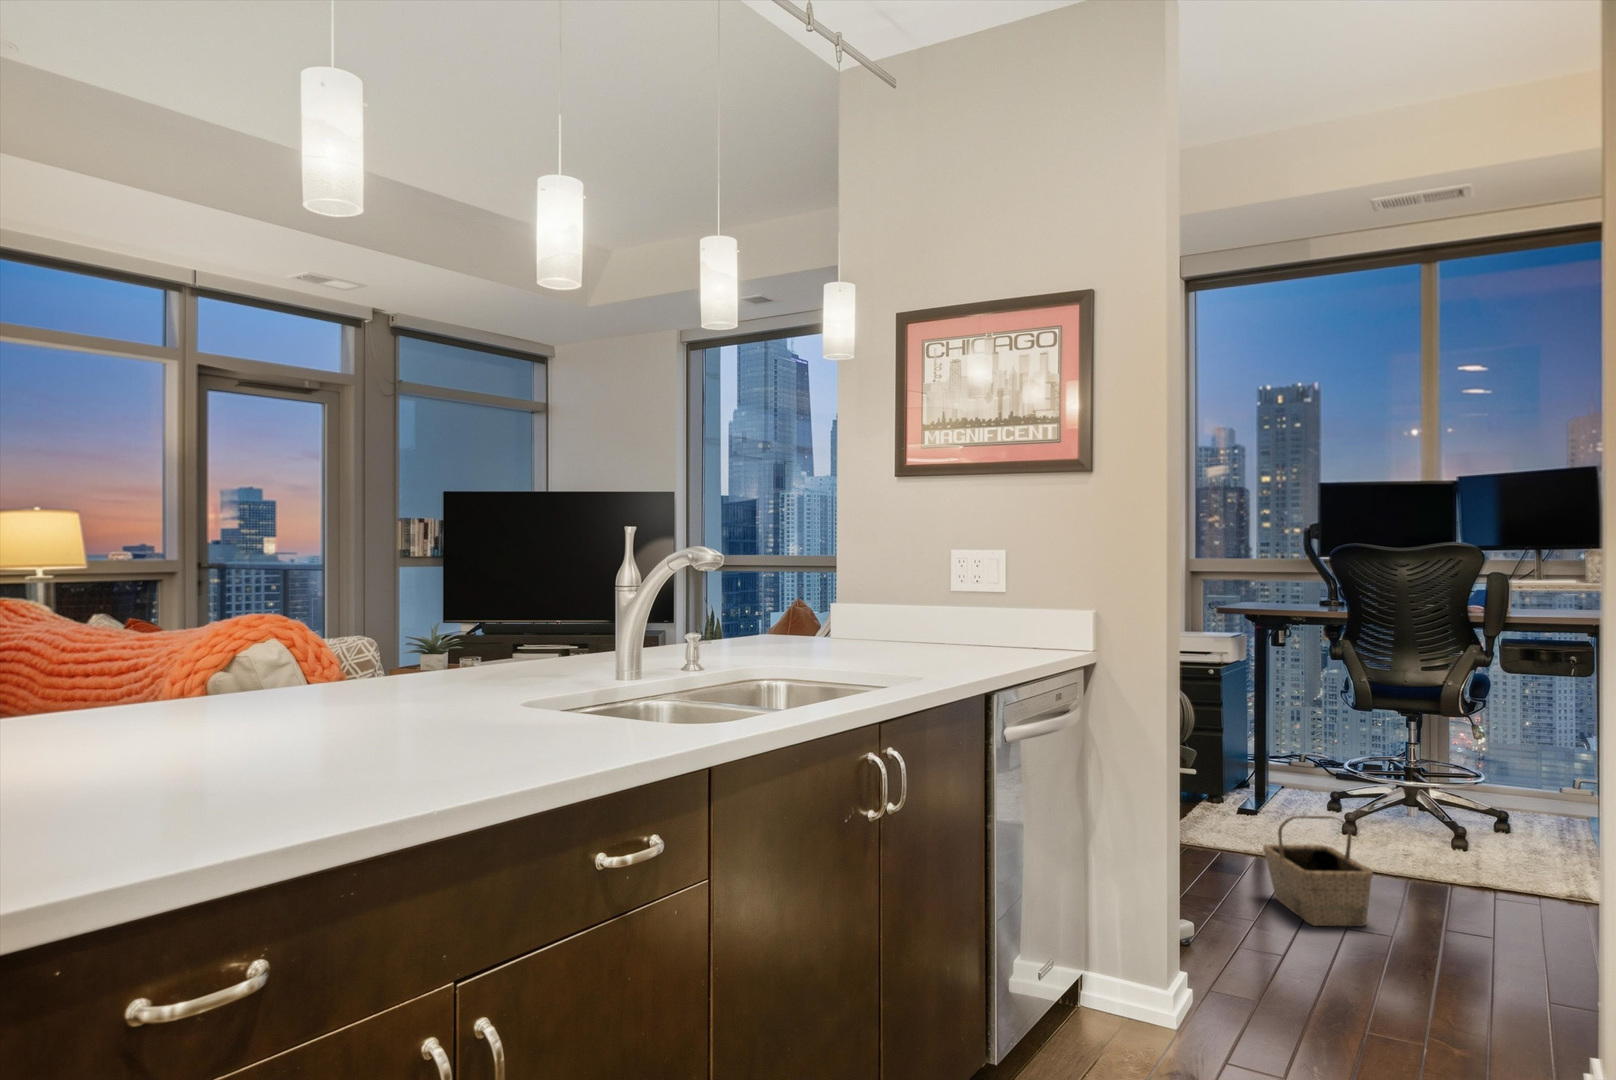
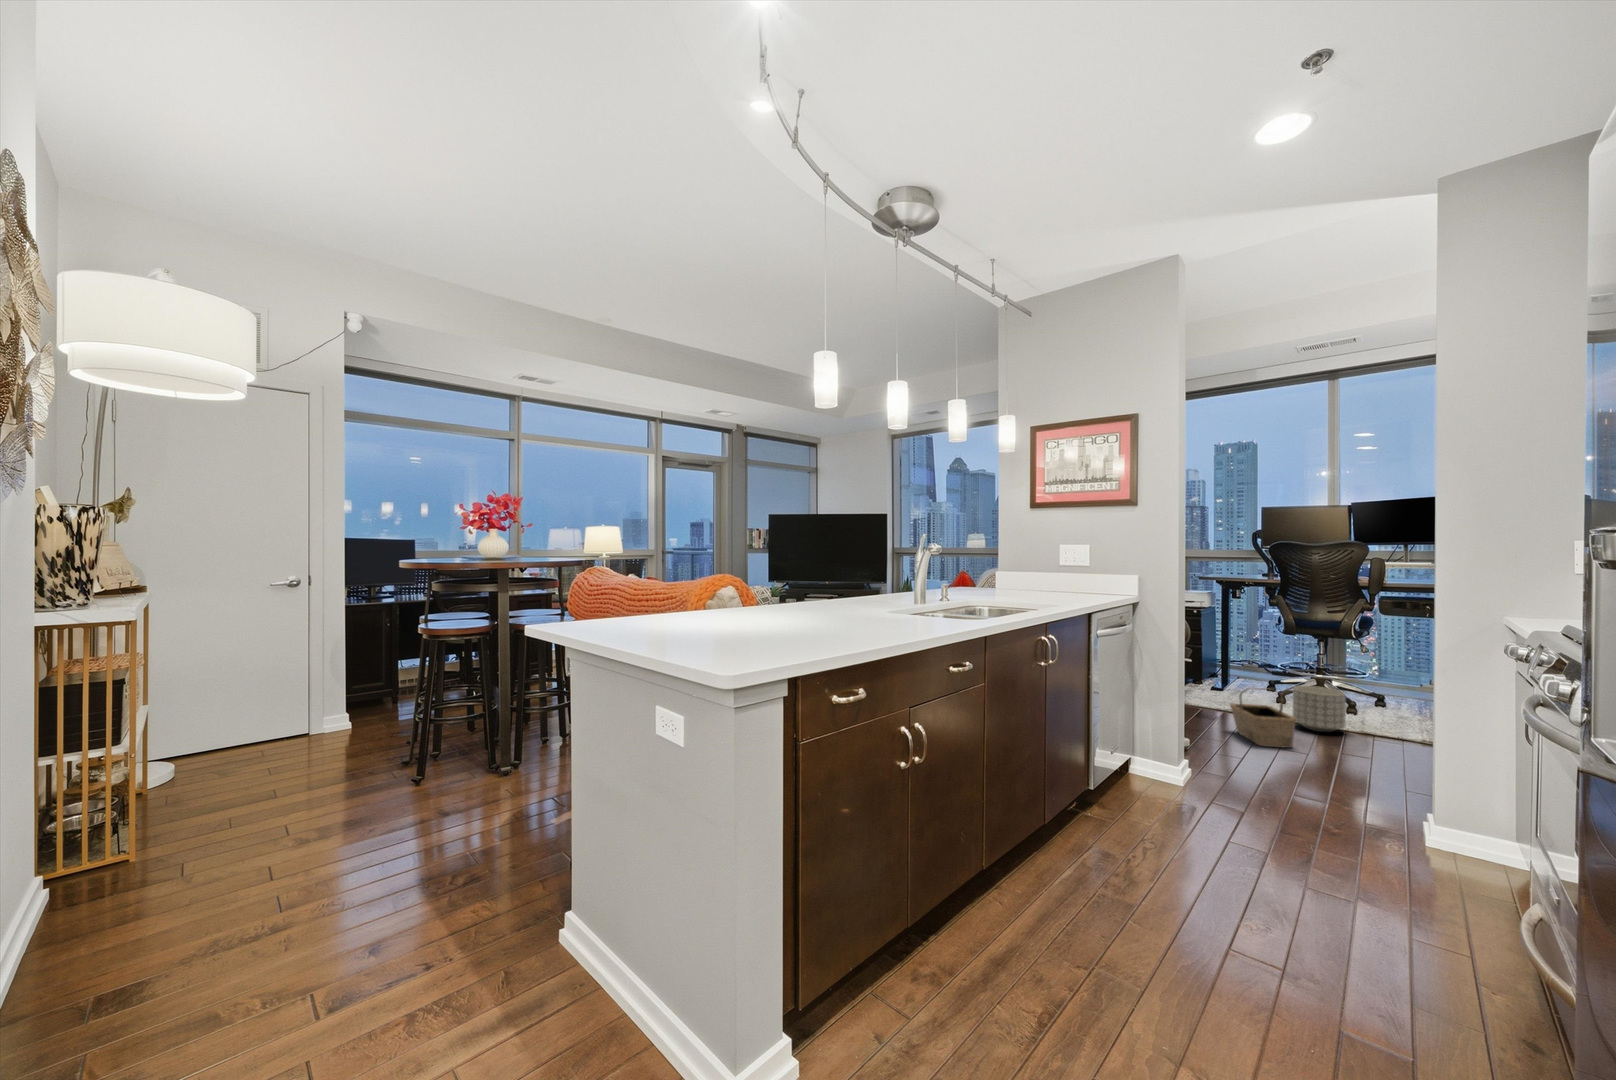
planter: none [1367,805,1452,888] -> present [1293,686,1346,732]

